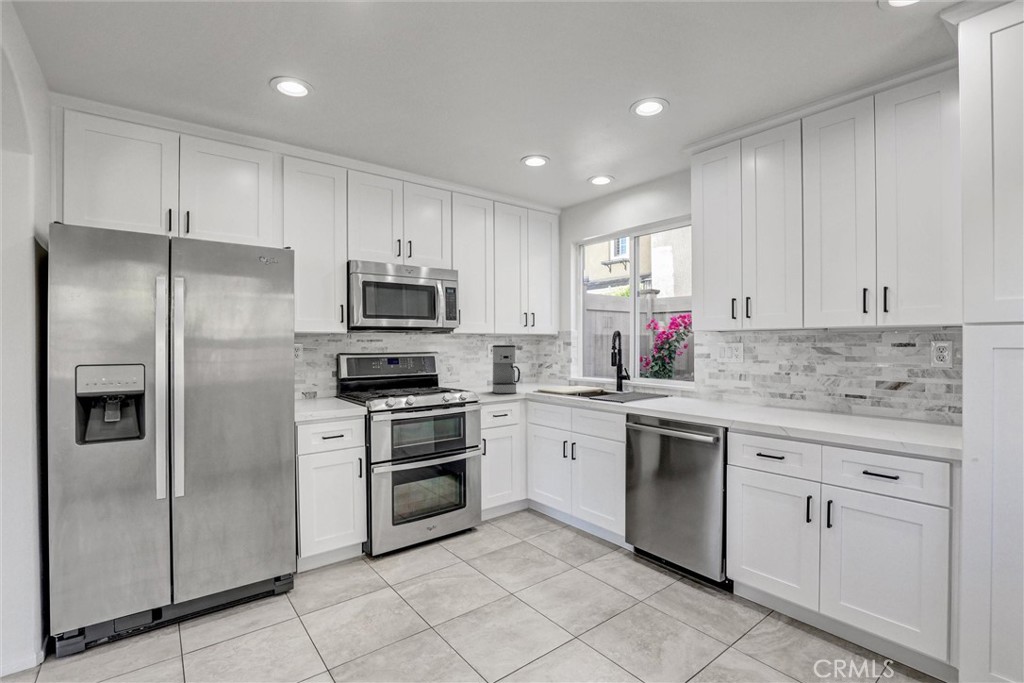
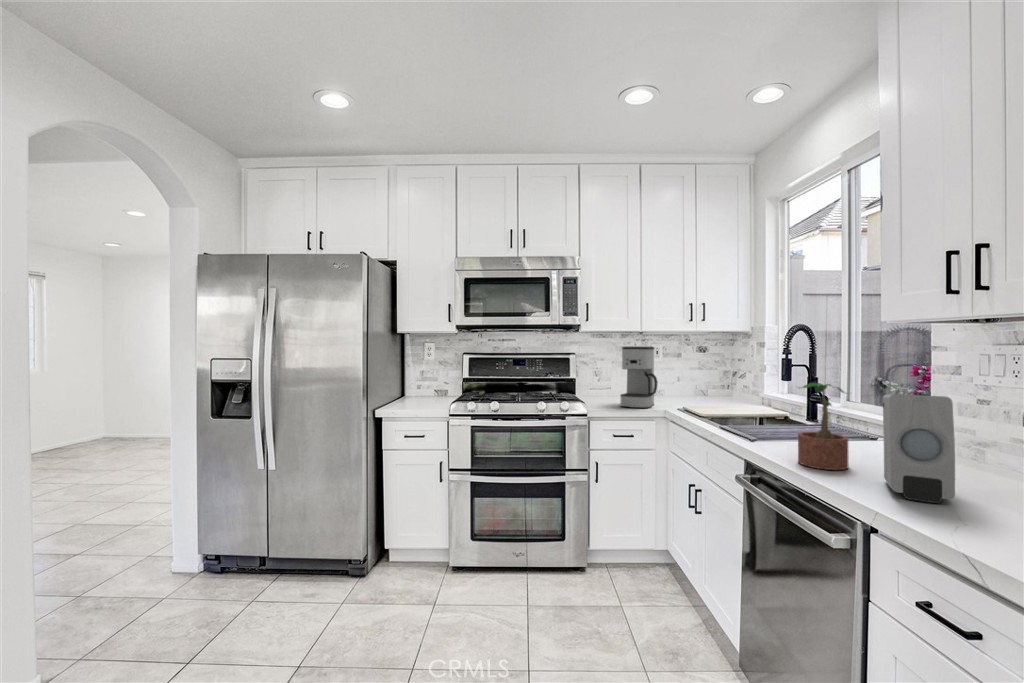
potted plant: none [664,364,690,410] -> present [798,383,849,470]
soap dispenser: none [709,367,746,415] -> present [883,394,955,503]

